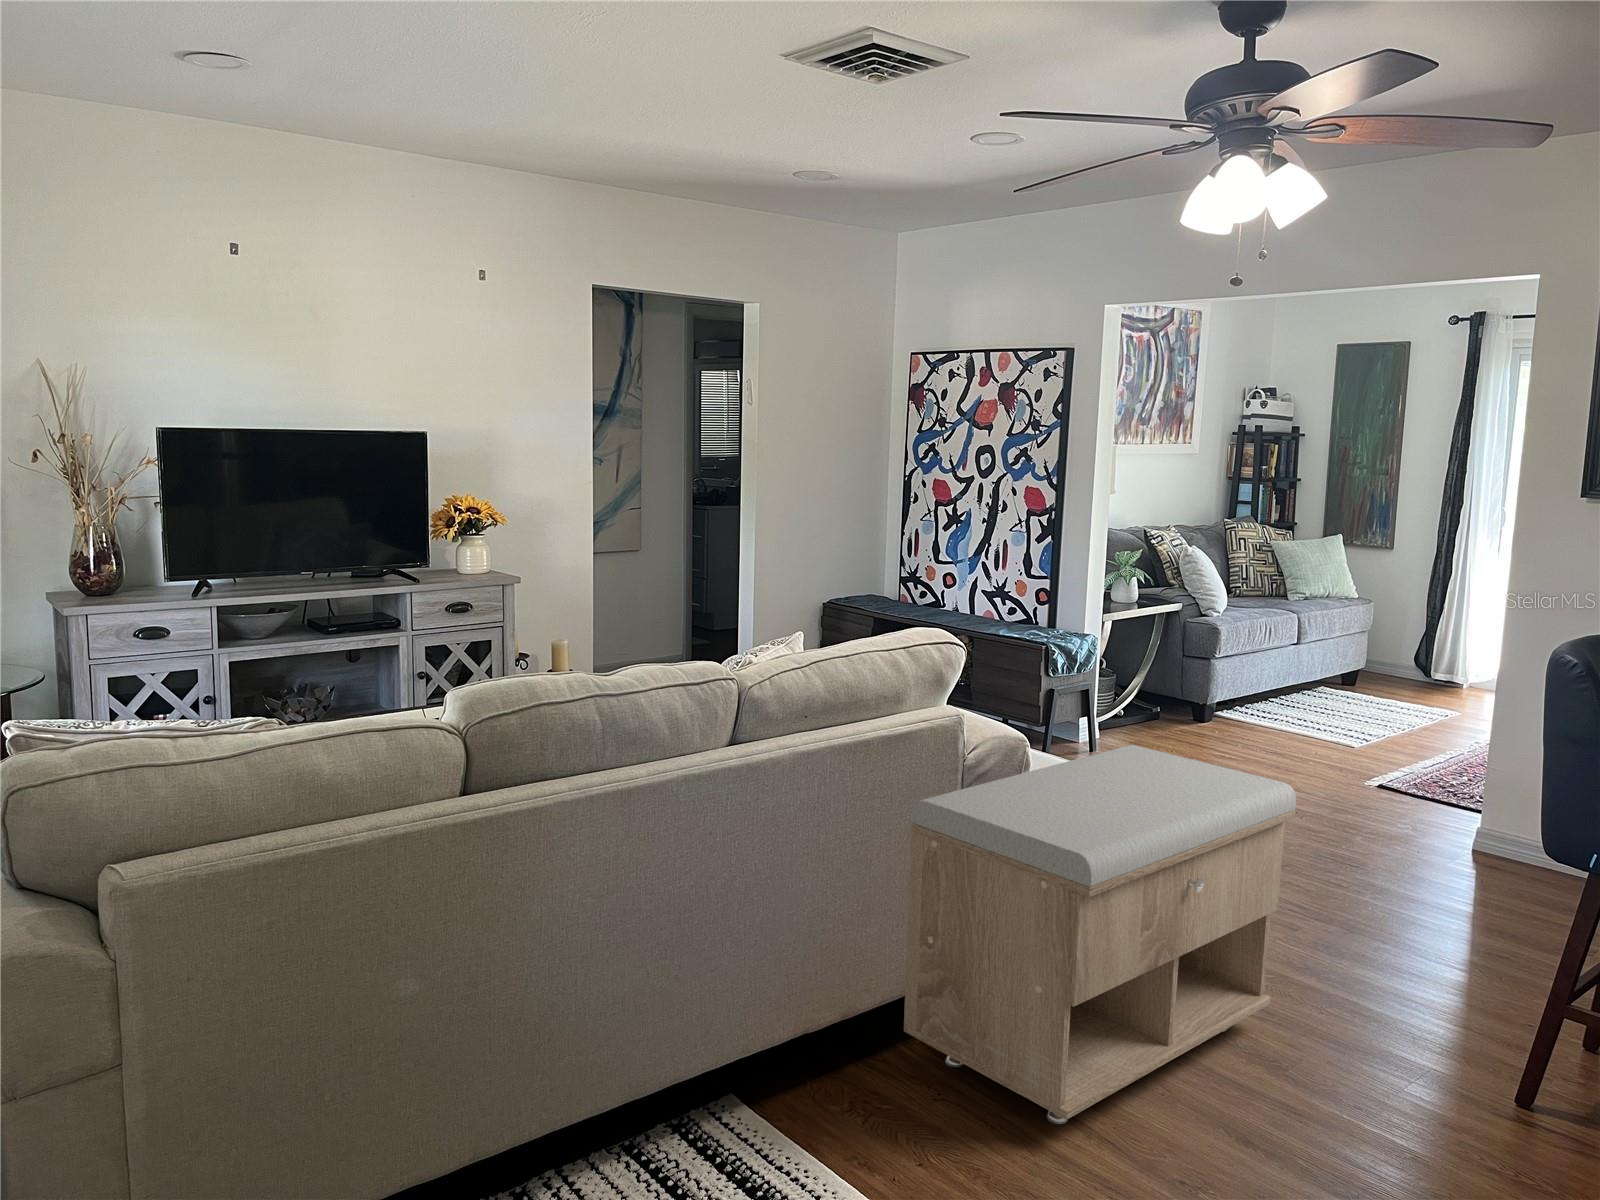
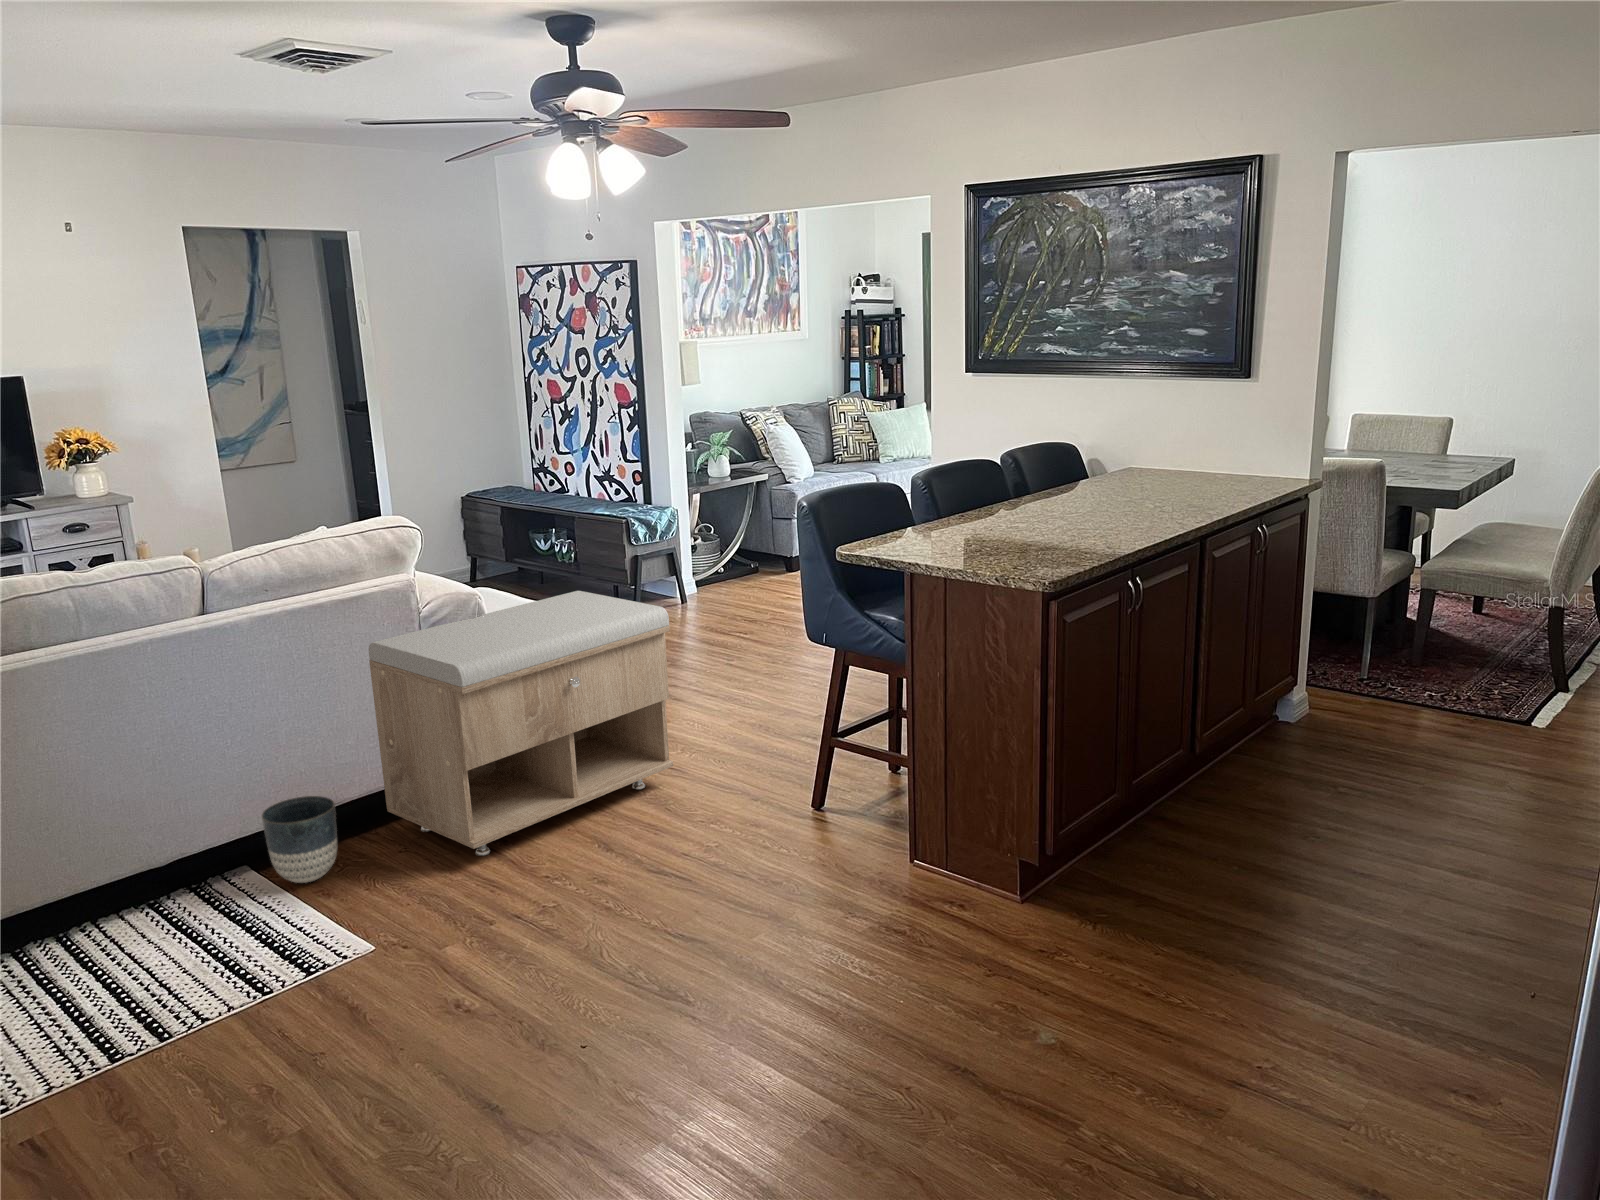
planter: none [781,1010,877,1140] -> present [262,796,337,883]

